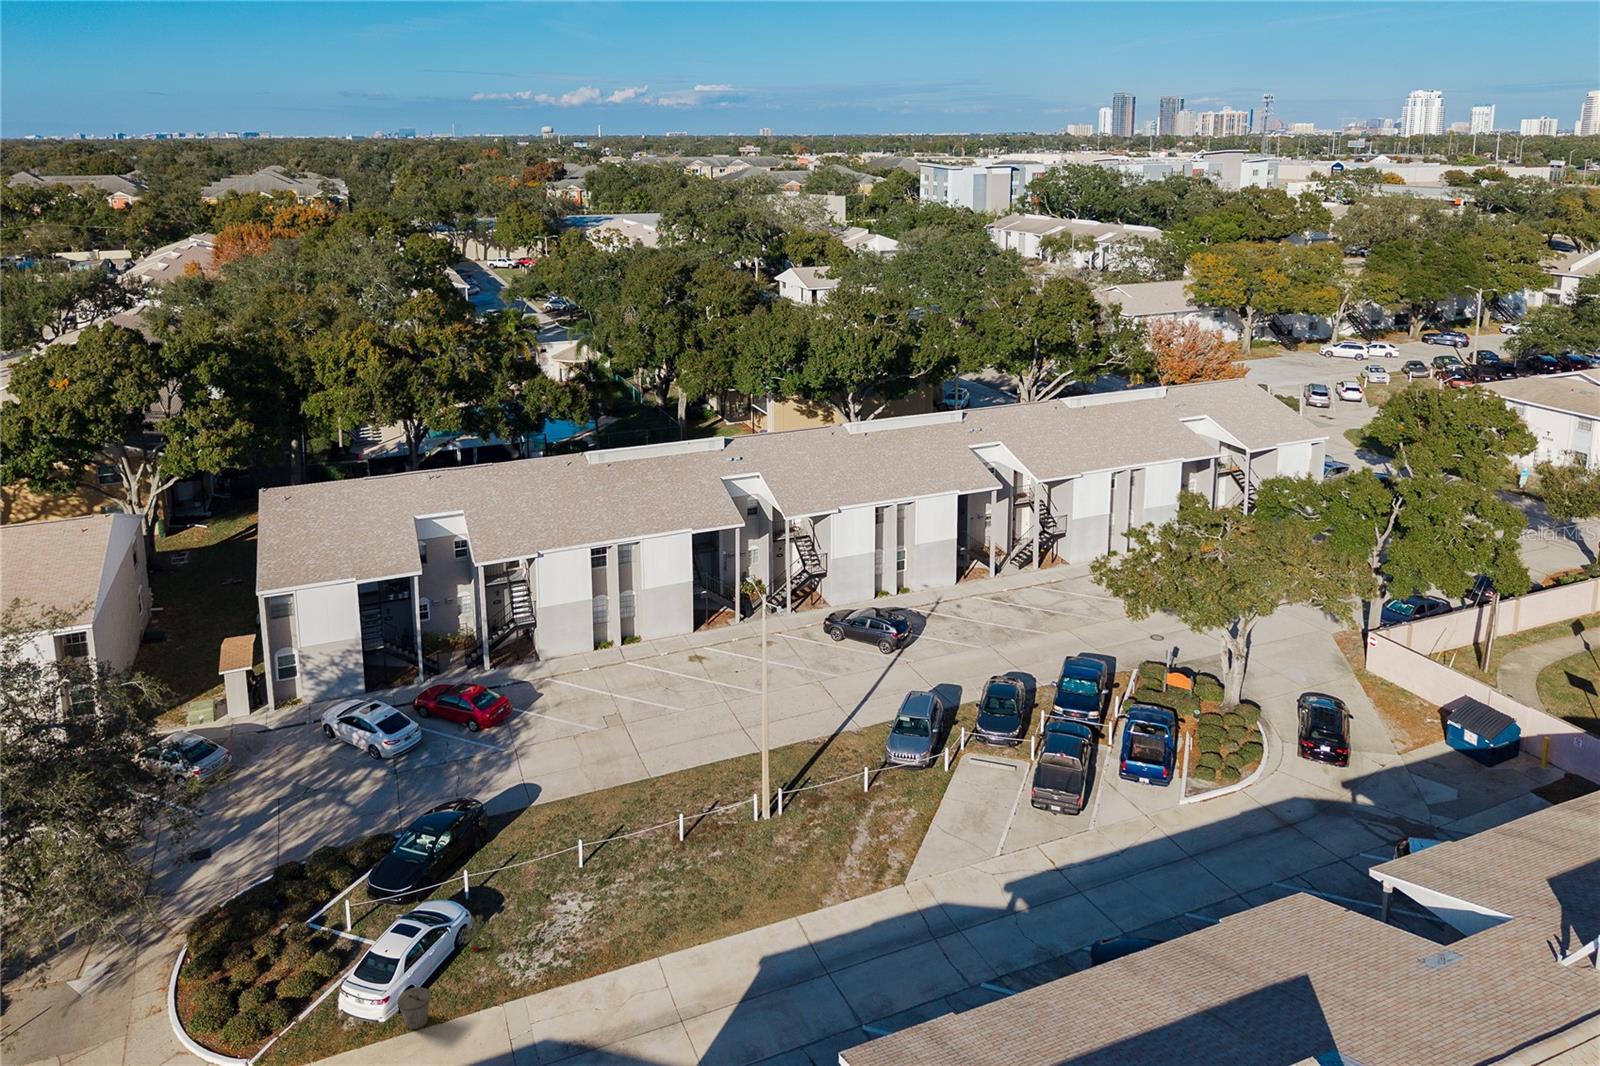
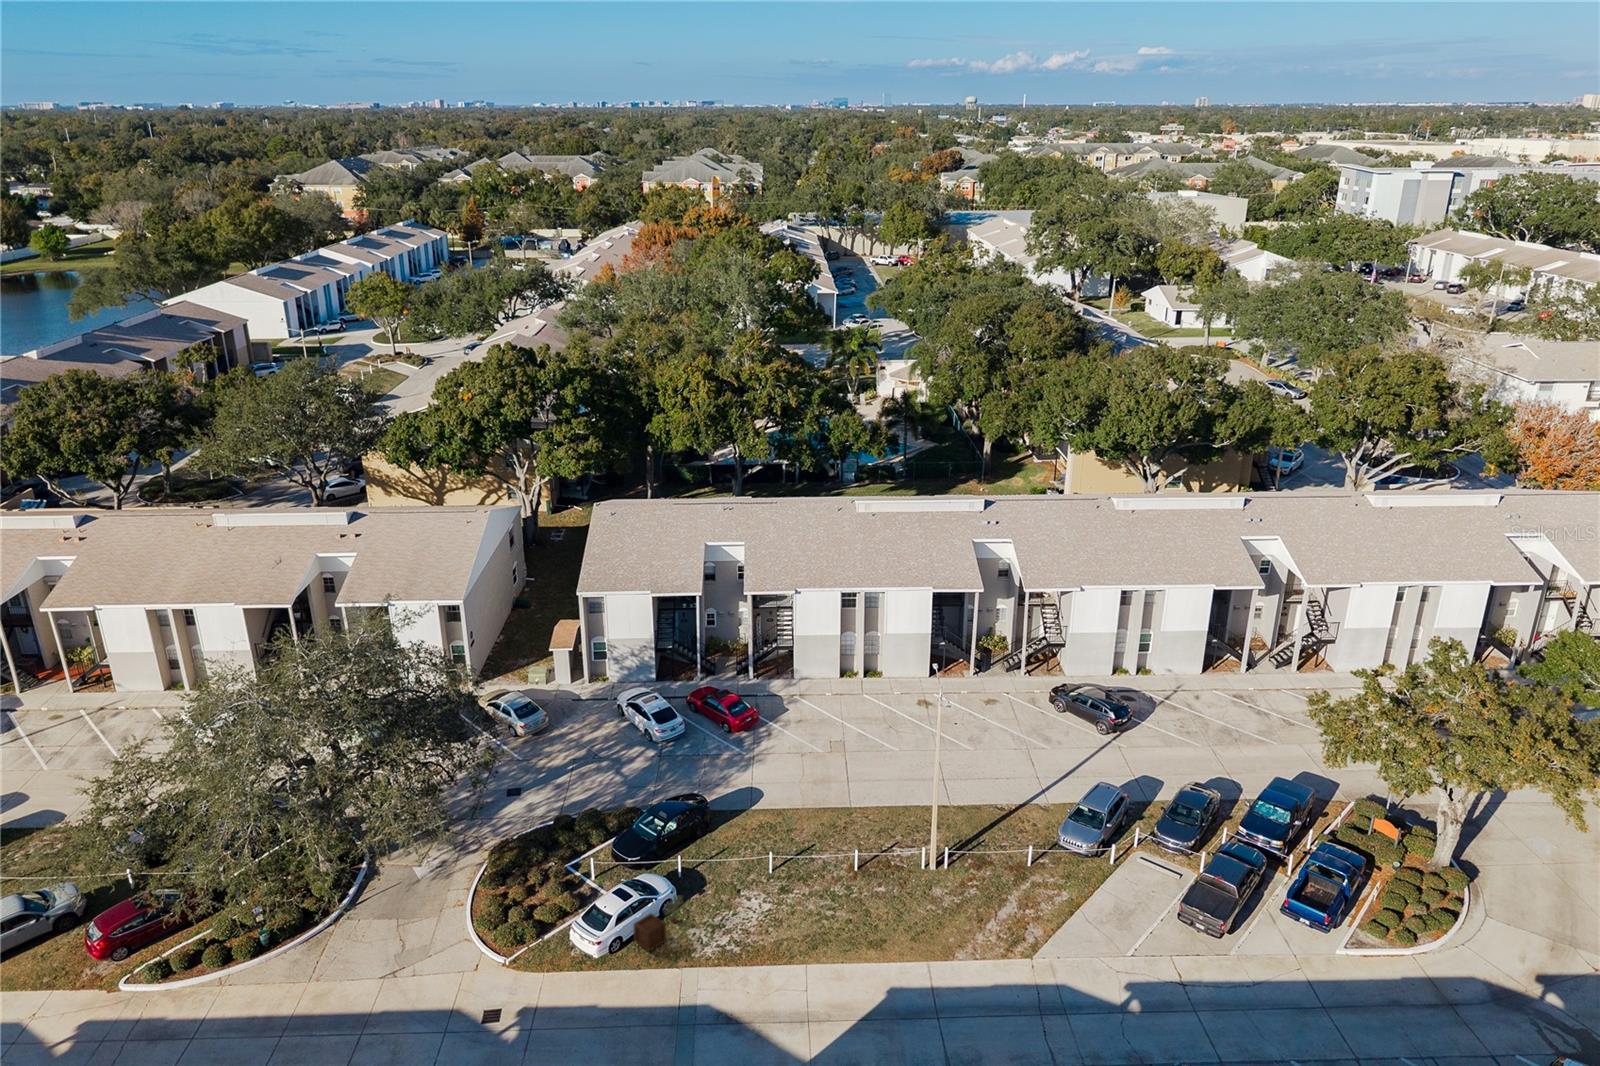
wooden crate: none [428,945,473,993] -> present [634,914,666,951]
trash can: present [397,987,430,1029] -> none [604,940,628,973]

